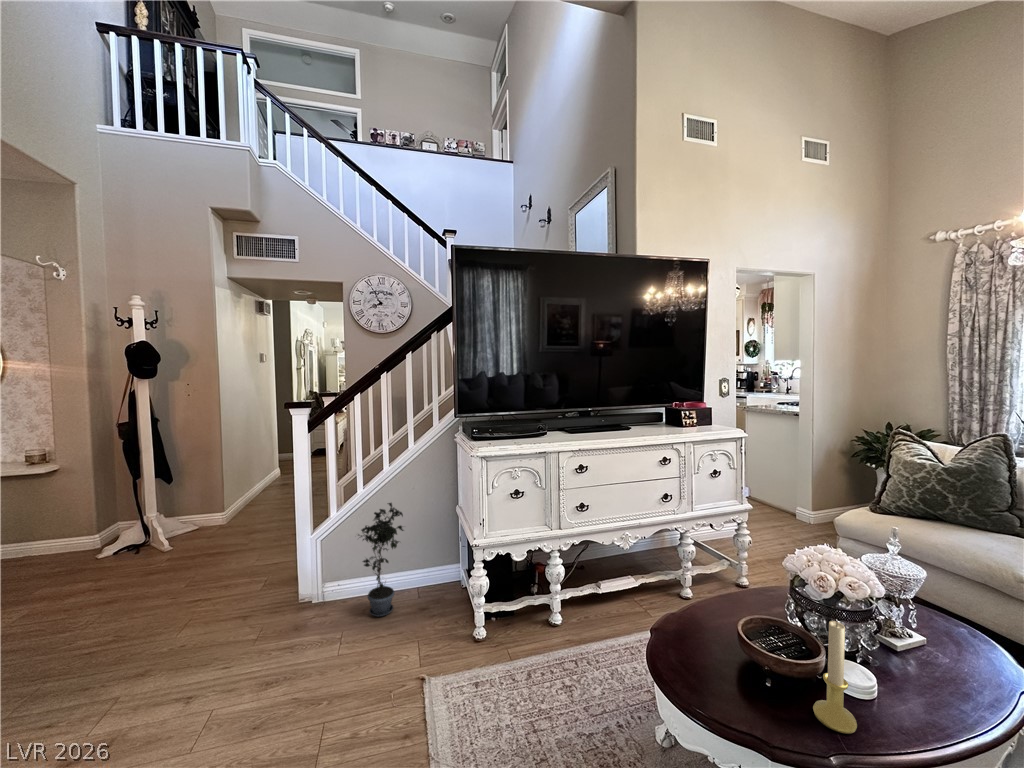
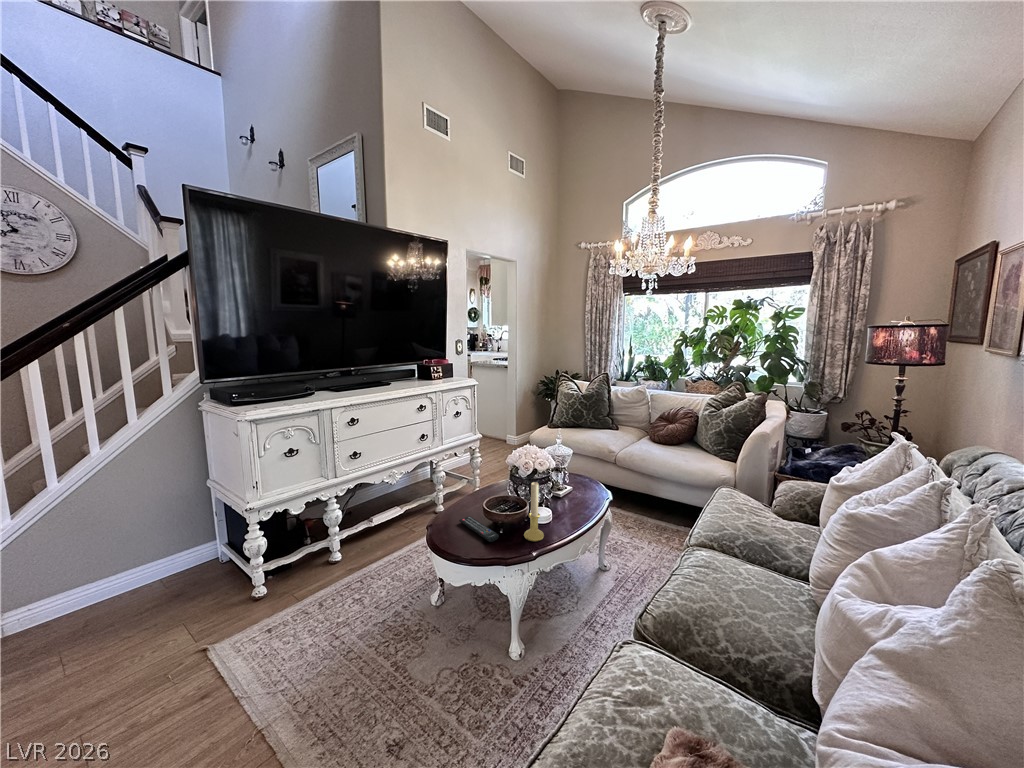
potted plant: present [361,503,403,616] -> none [64,489,145,622]
remote control: none [698,635,763,698] -> present [459,516,499,542]

